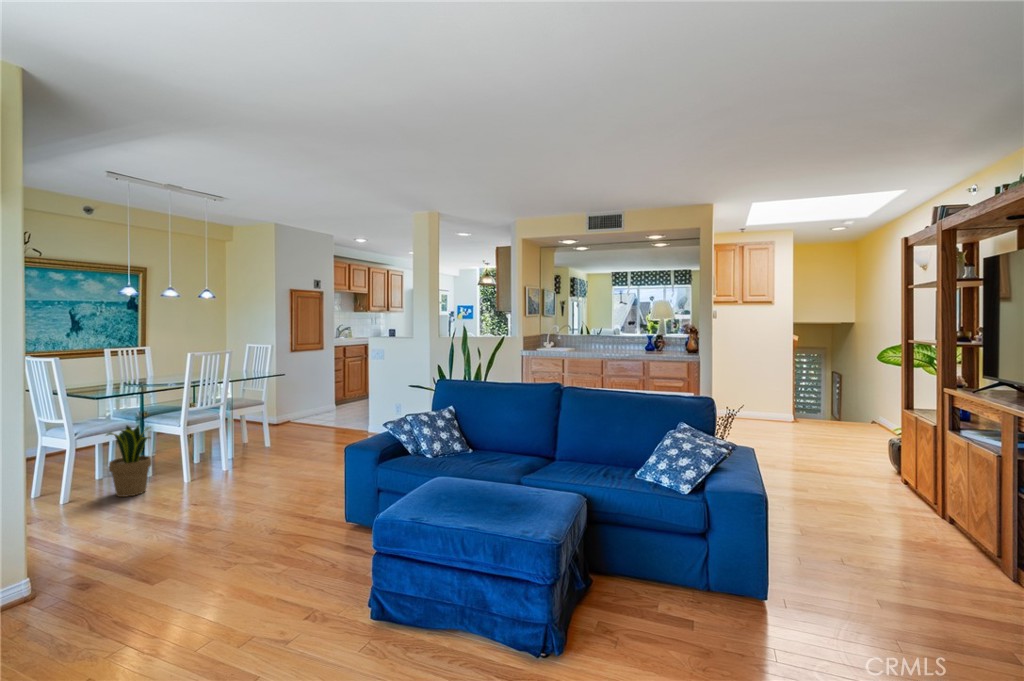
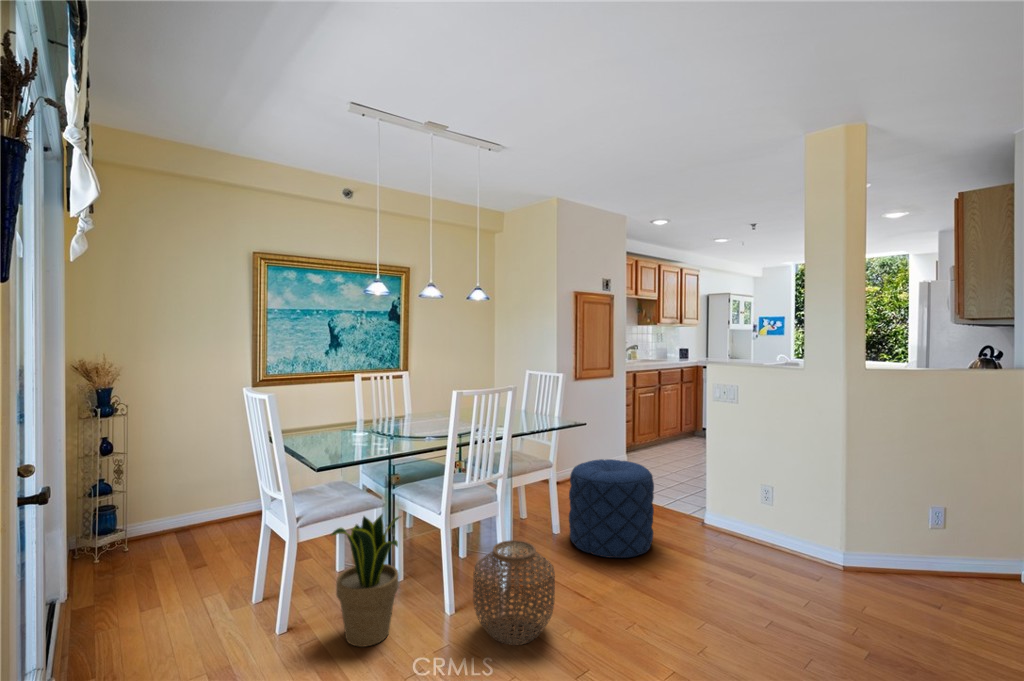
pouf: none [273,398,328,452] -> present [569,459,654,558]
woven basket: none [200,434,250,485] -> present [473,540,555,645]

